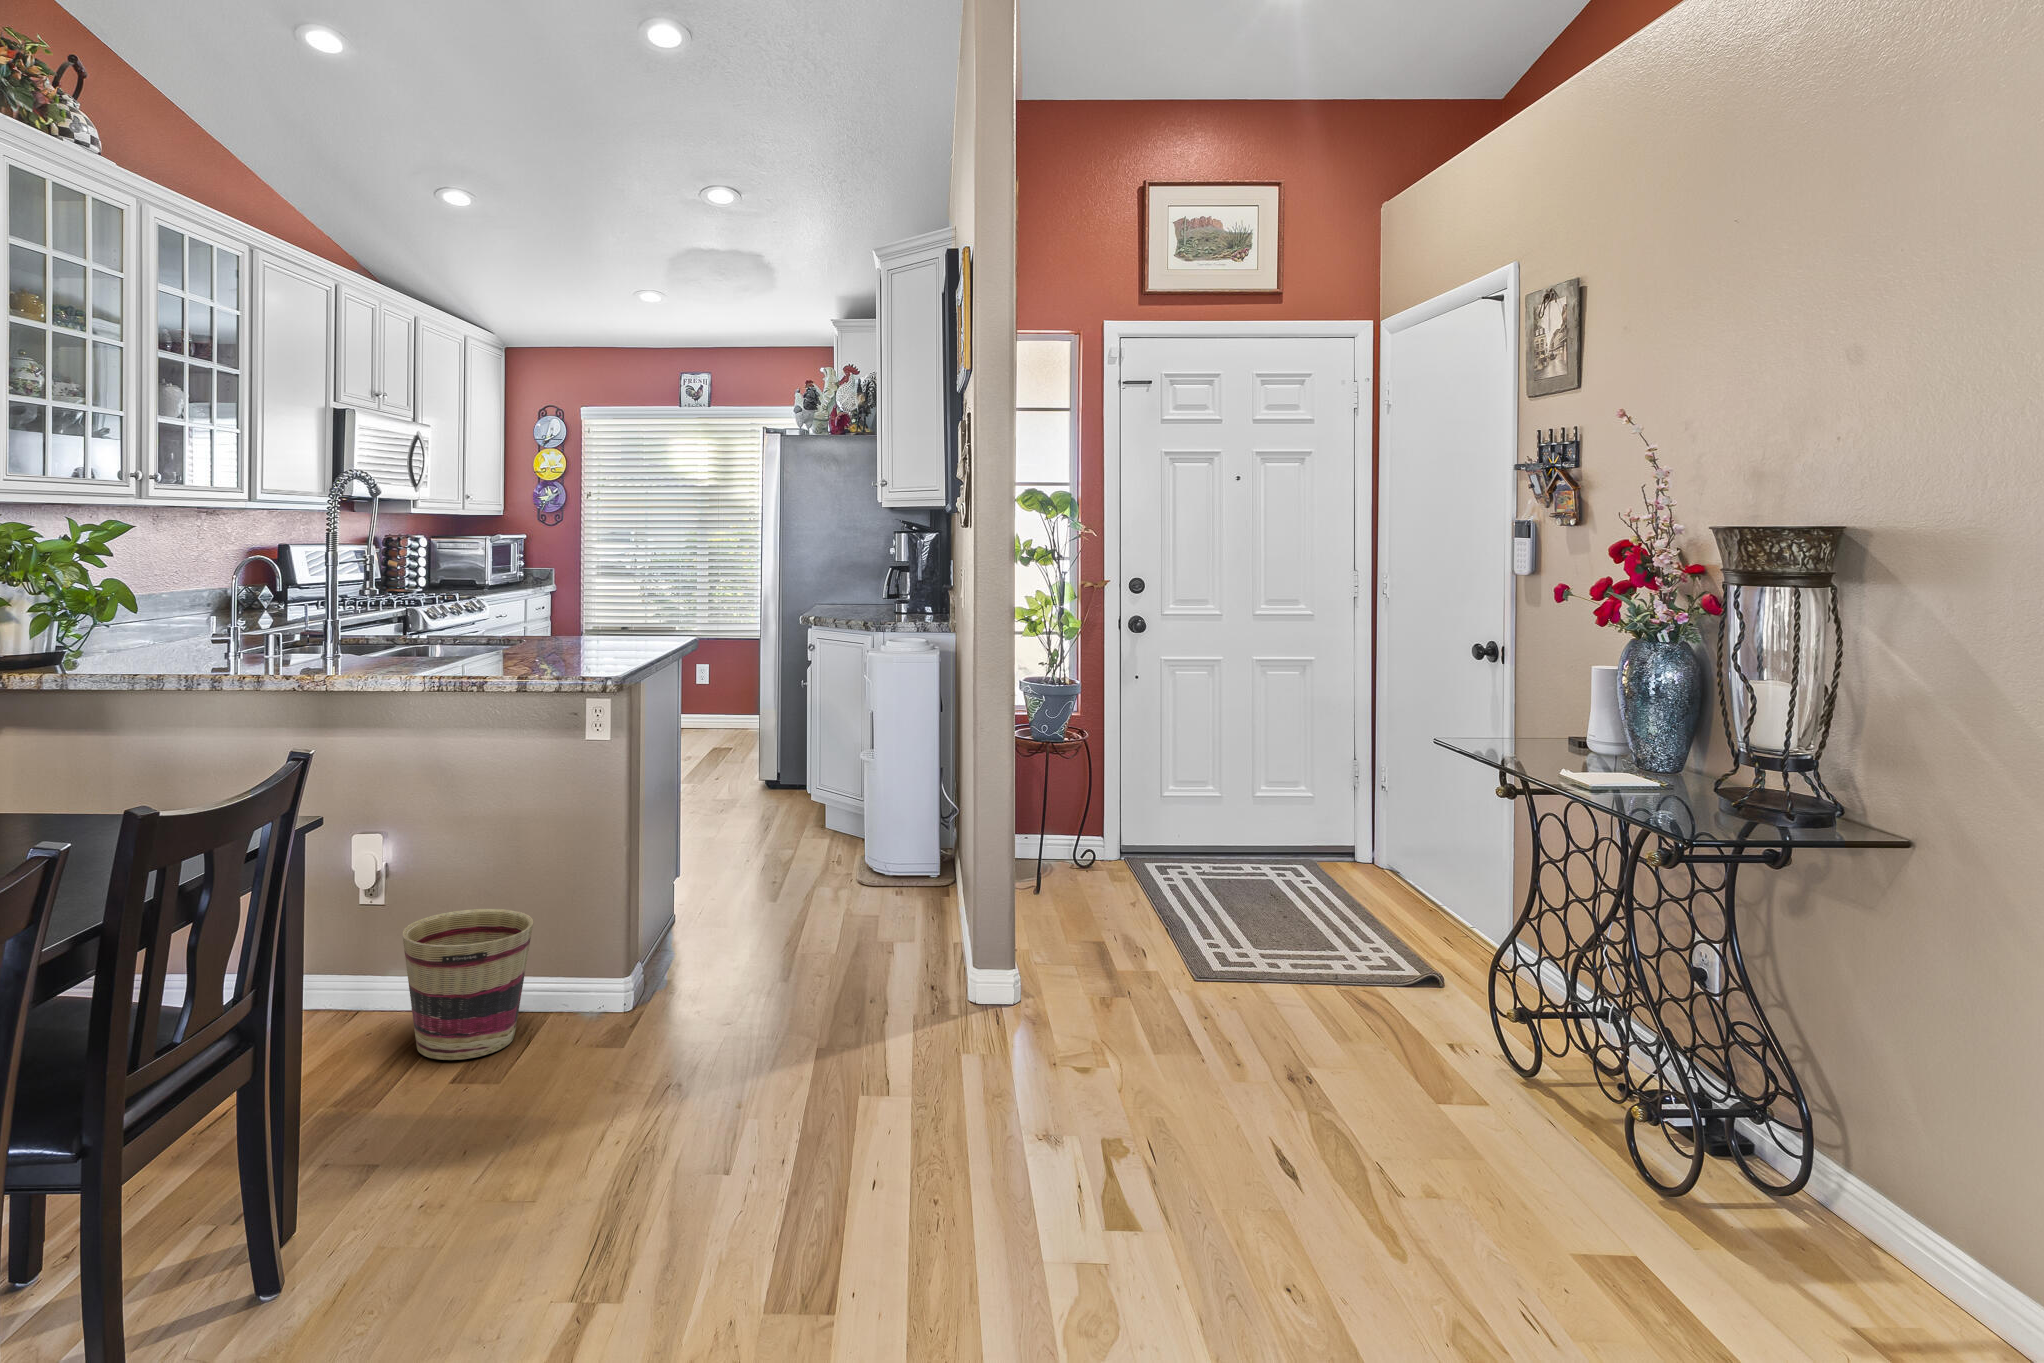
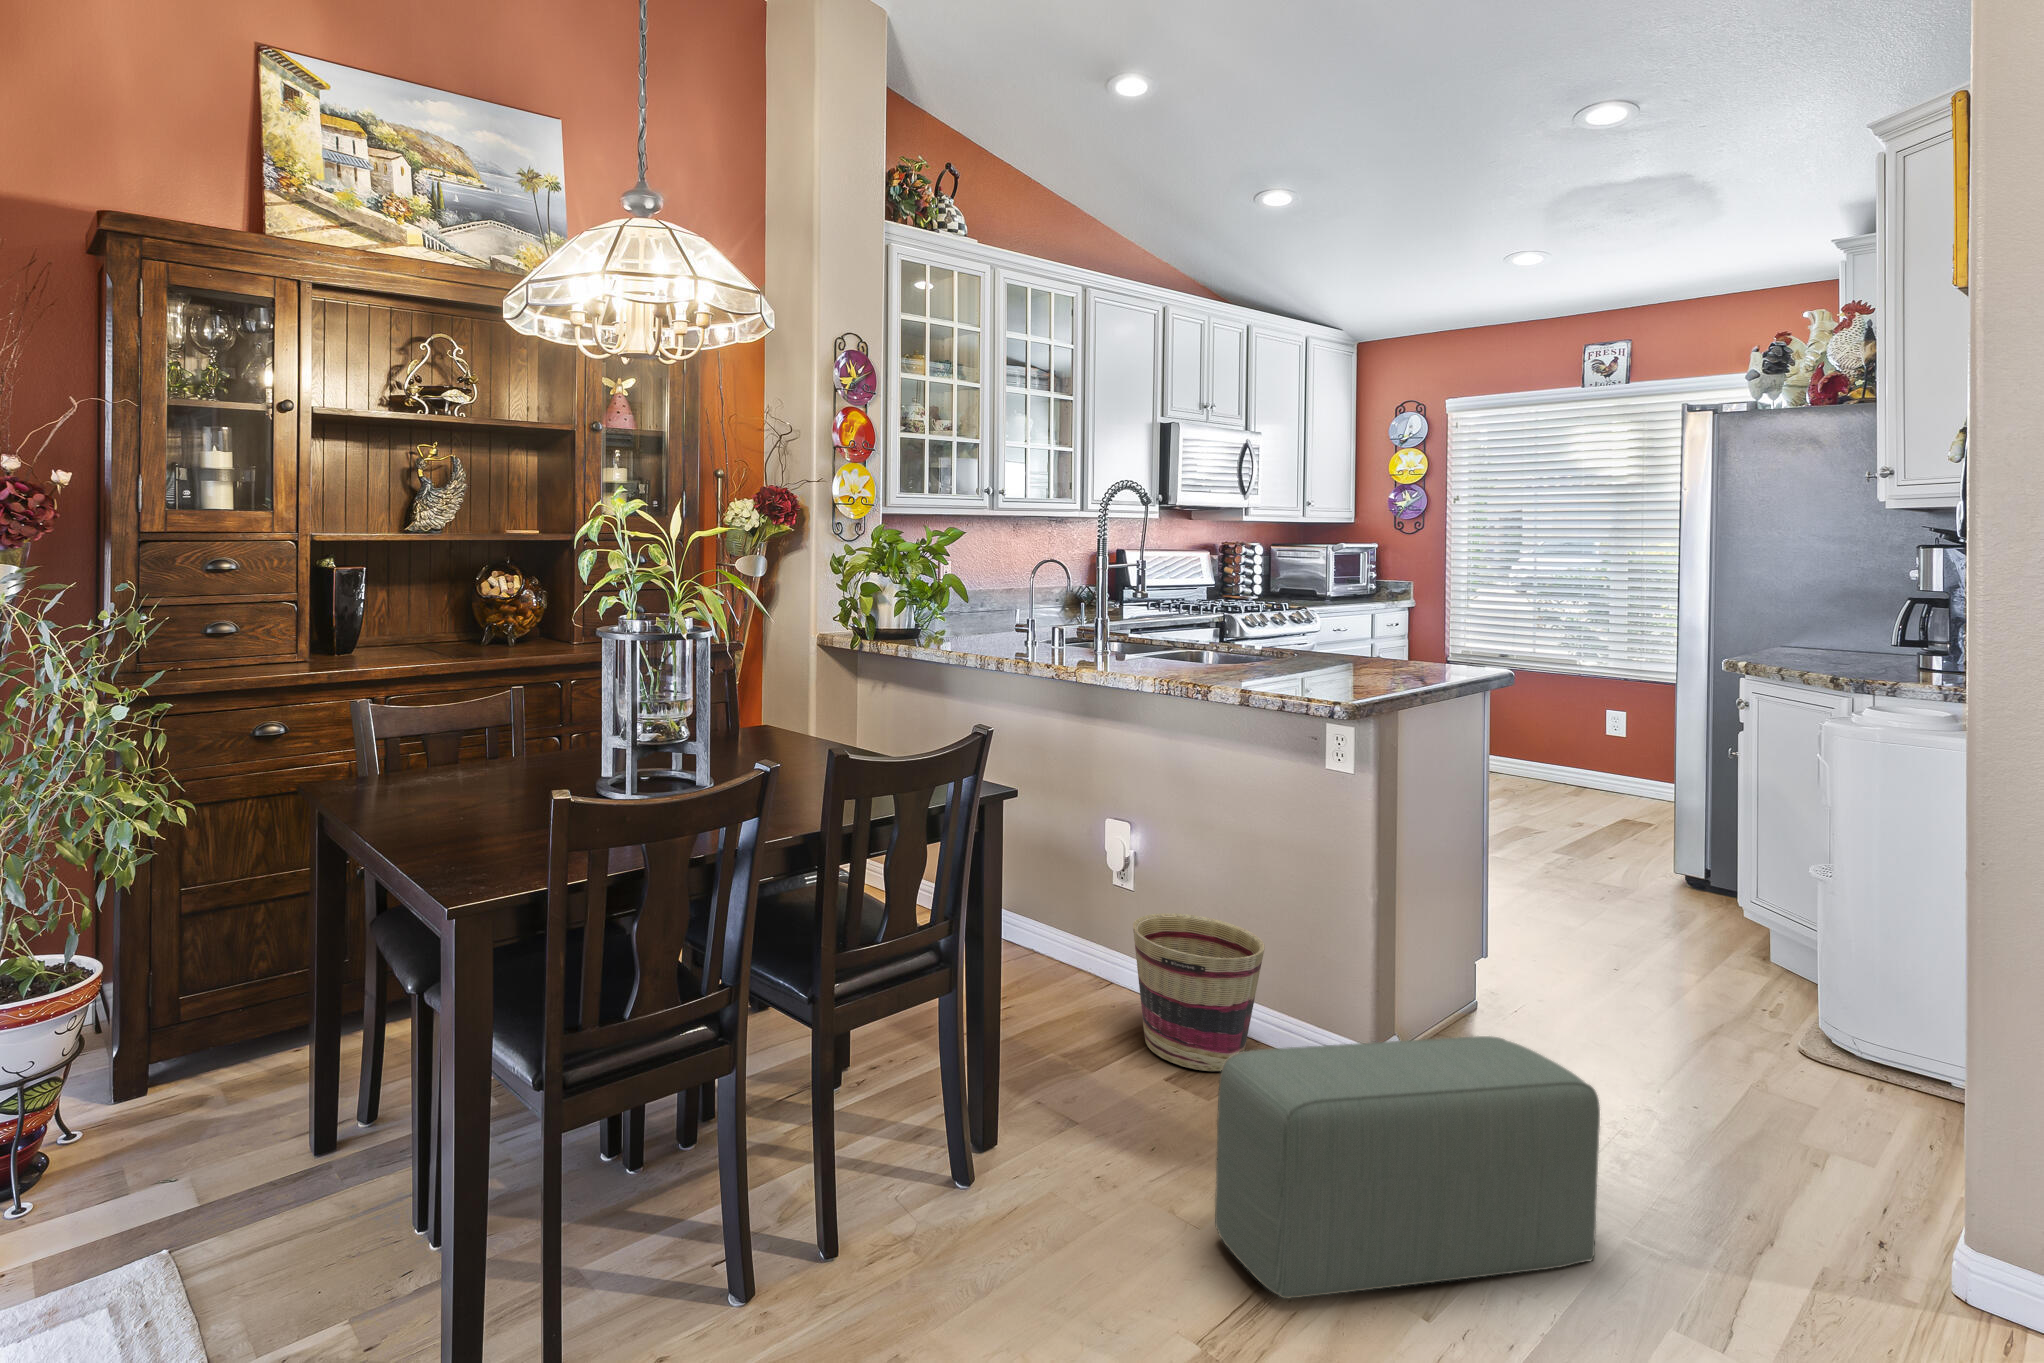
pouf: none [550,928,805,1195] -> present [1215,1036,1600,1298]

